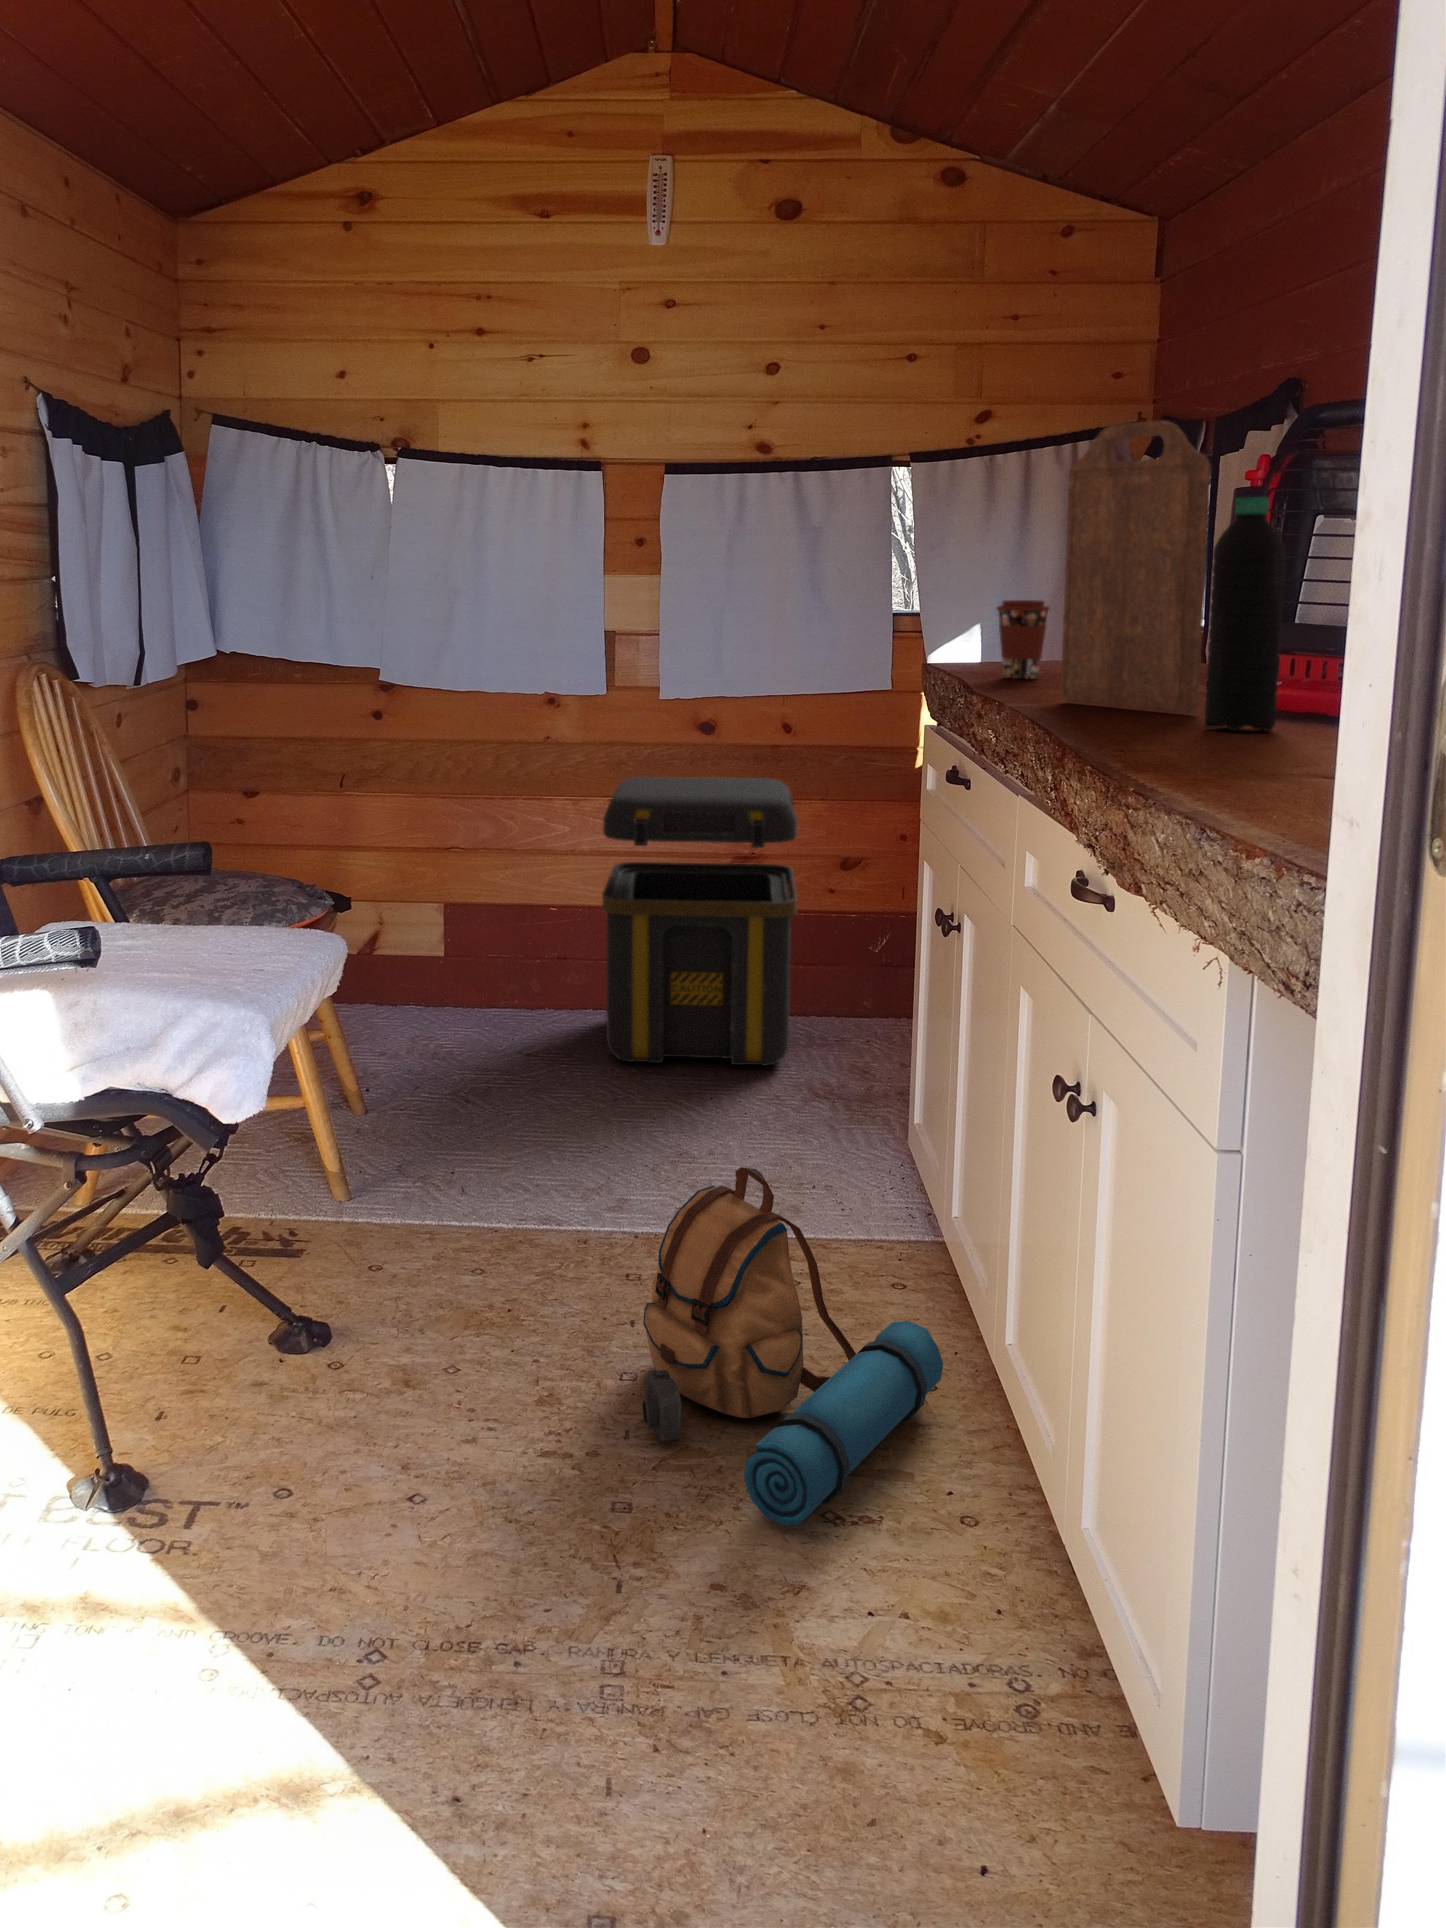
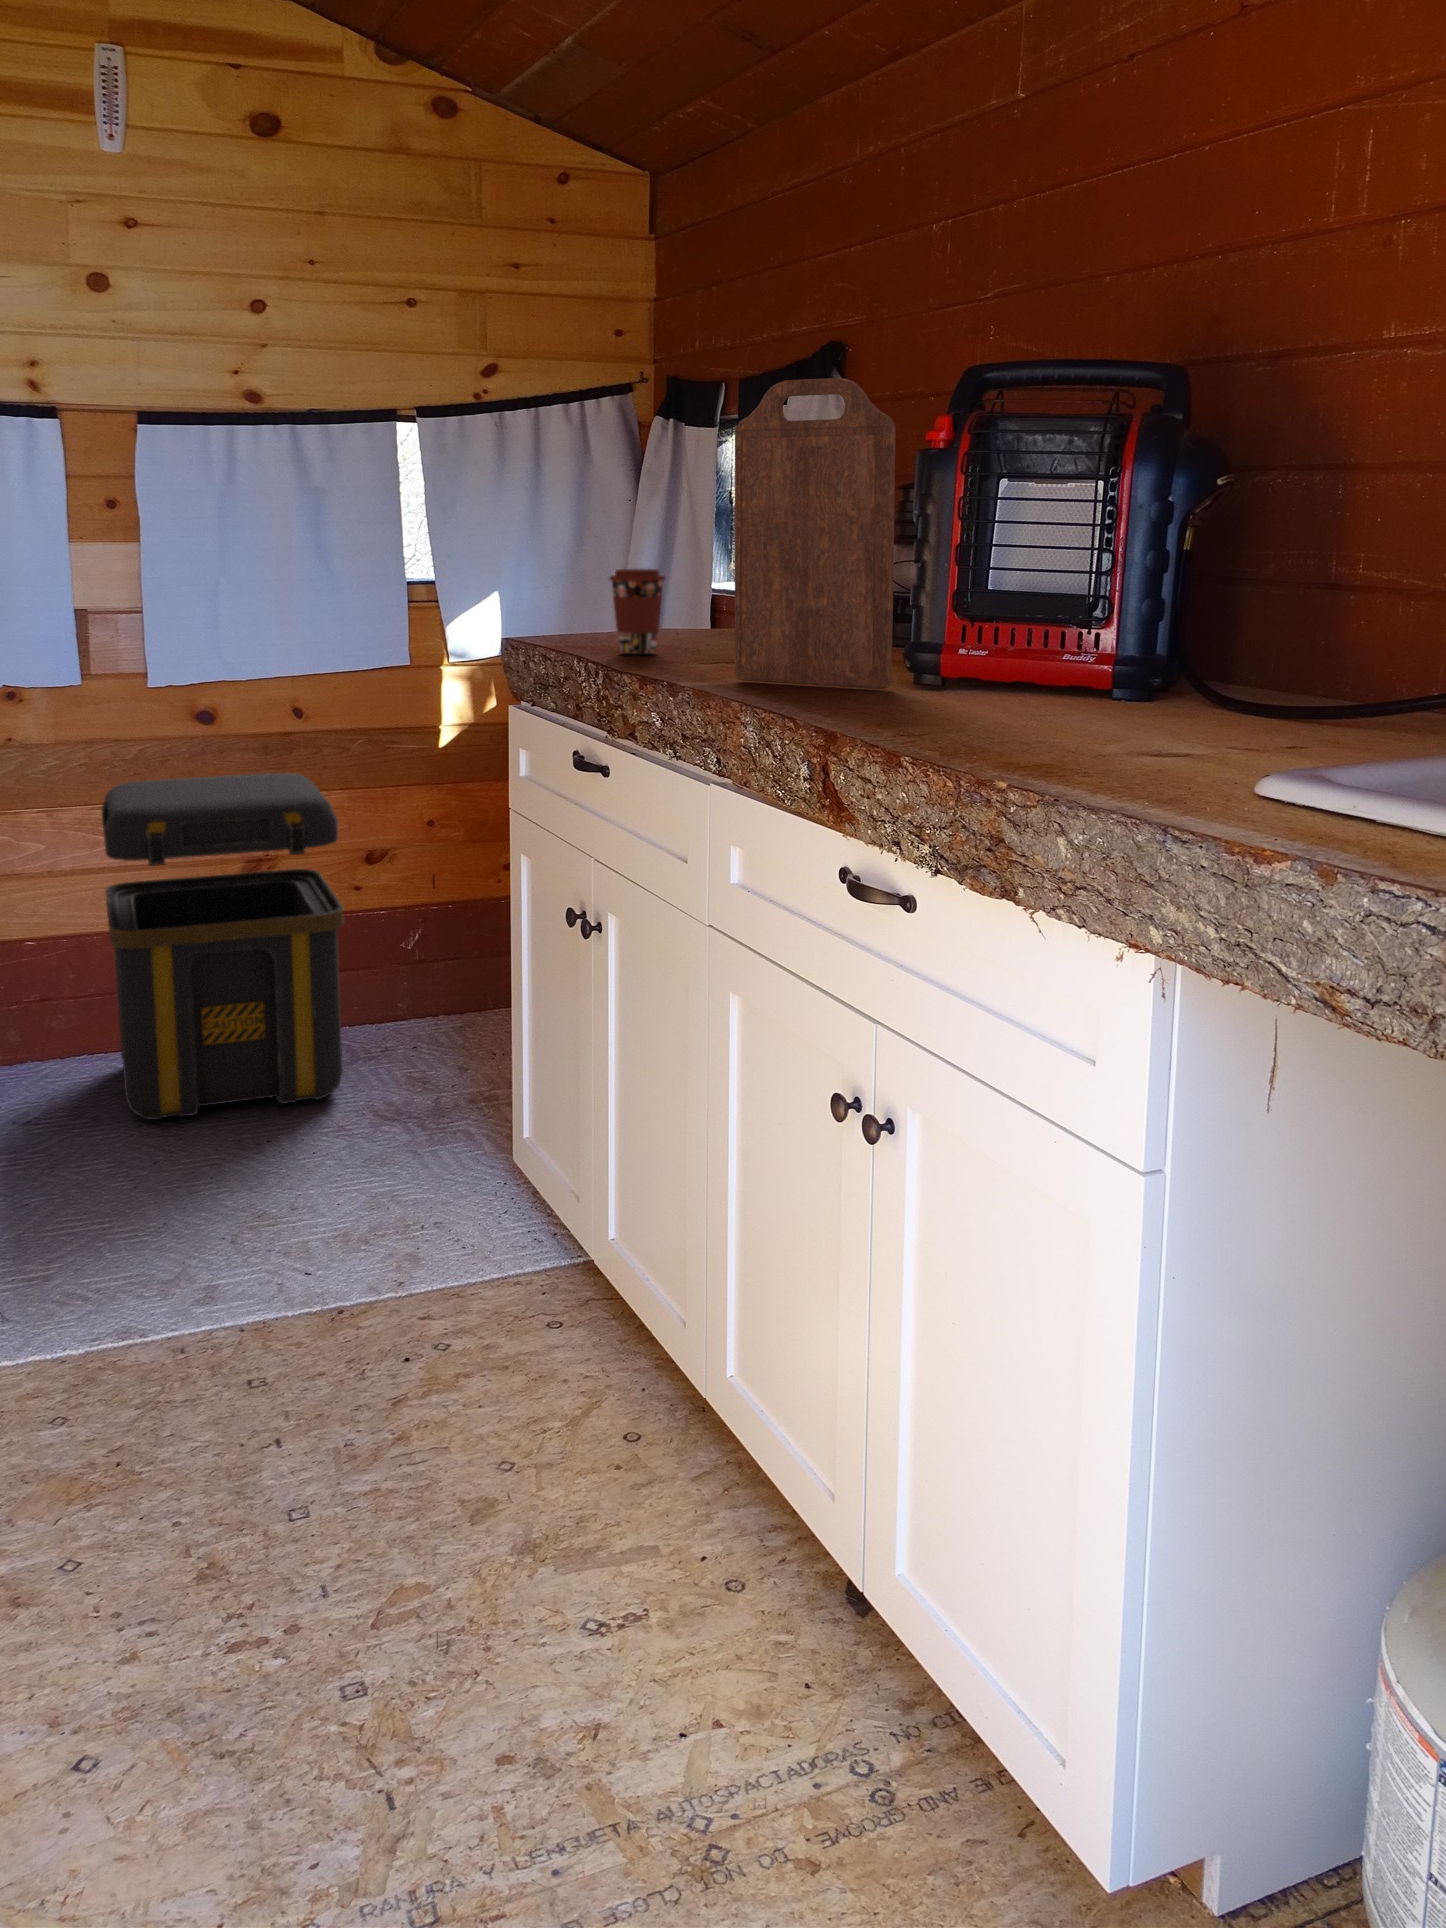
water bottle: present [1204,497,1285,731] -> none [929,462,1004,708]
backpack: present [642,1167,943,1525] -> none [316,1242,659,1658]

